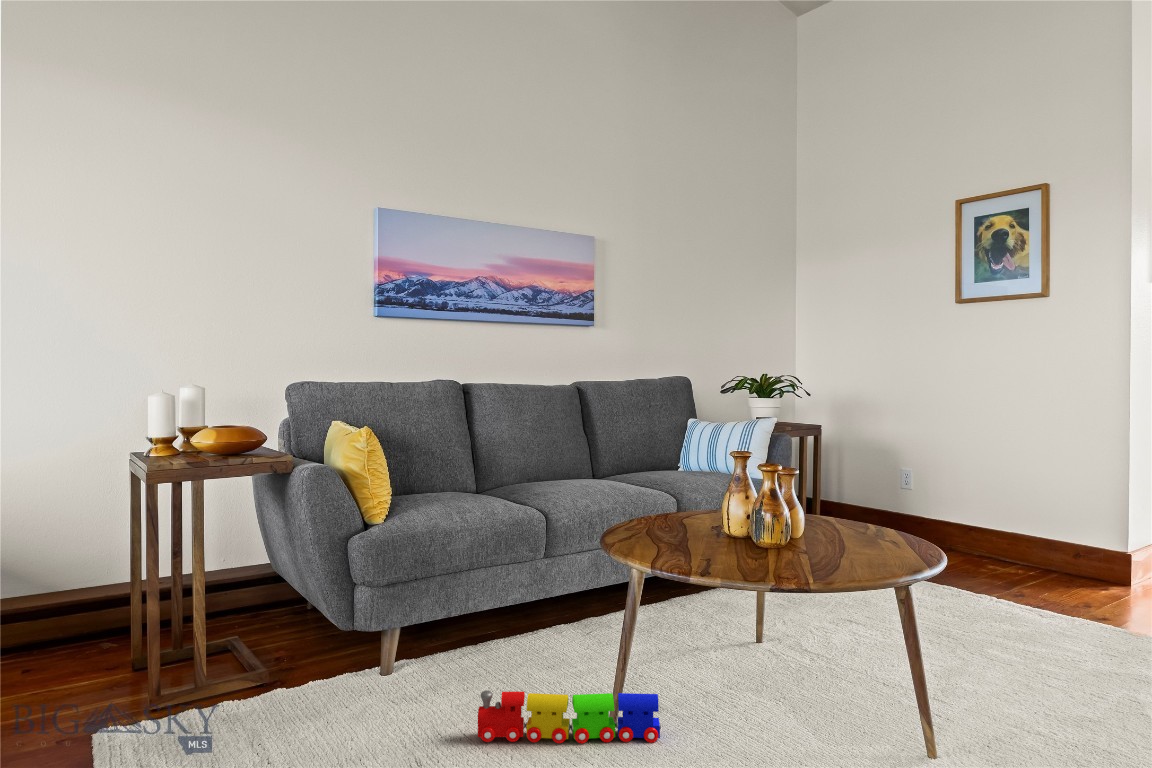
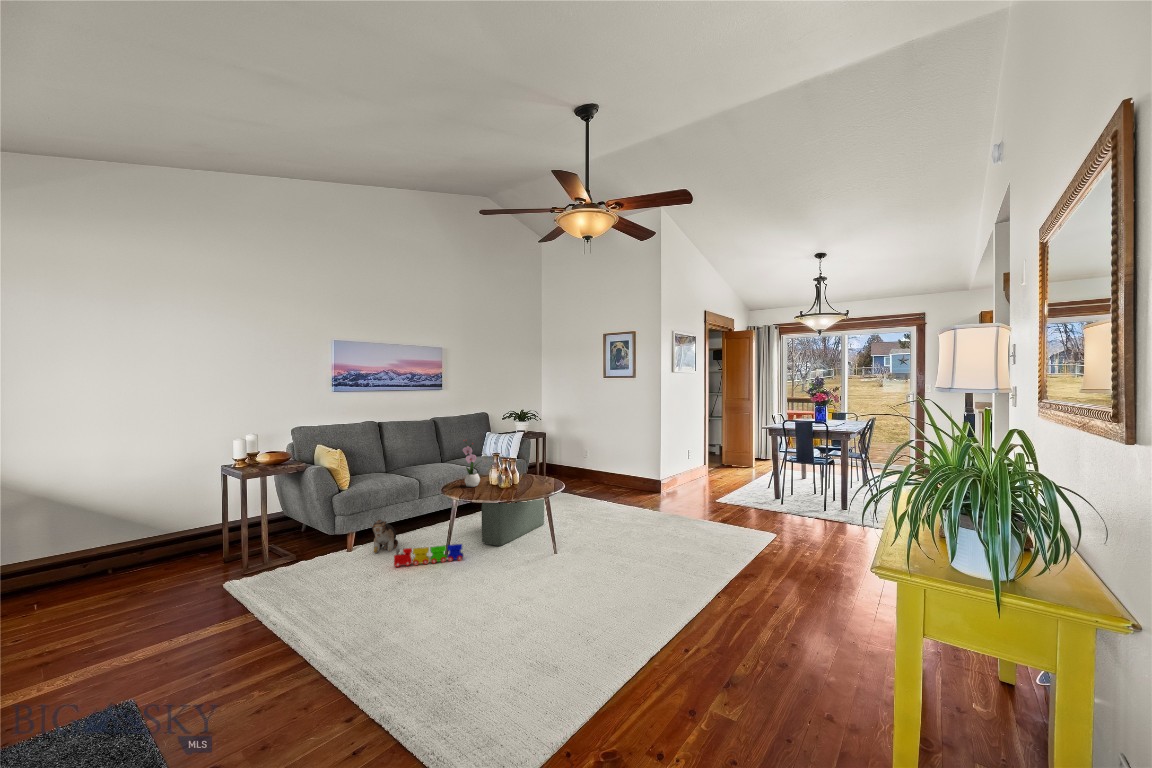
flower arrangement: none [656,409,705,537] -> present [463,440,480,487]
pouf: none [703,544,856,704] -> present [482,499,544,546]
plush toy: none [424,604,495,687] -> present [371,520,398,553]

